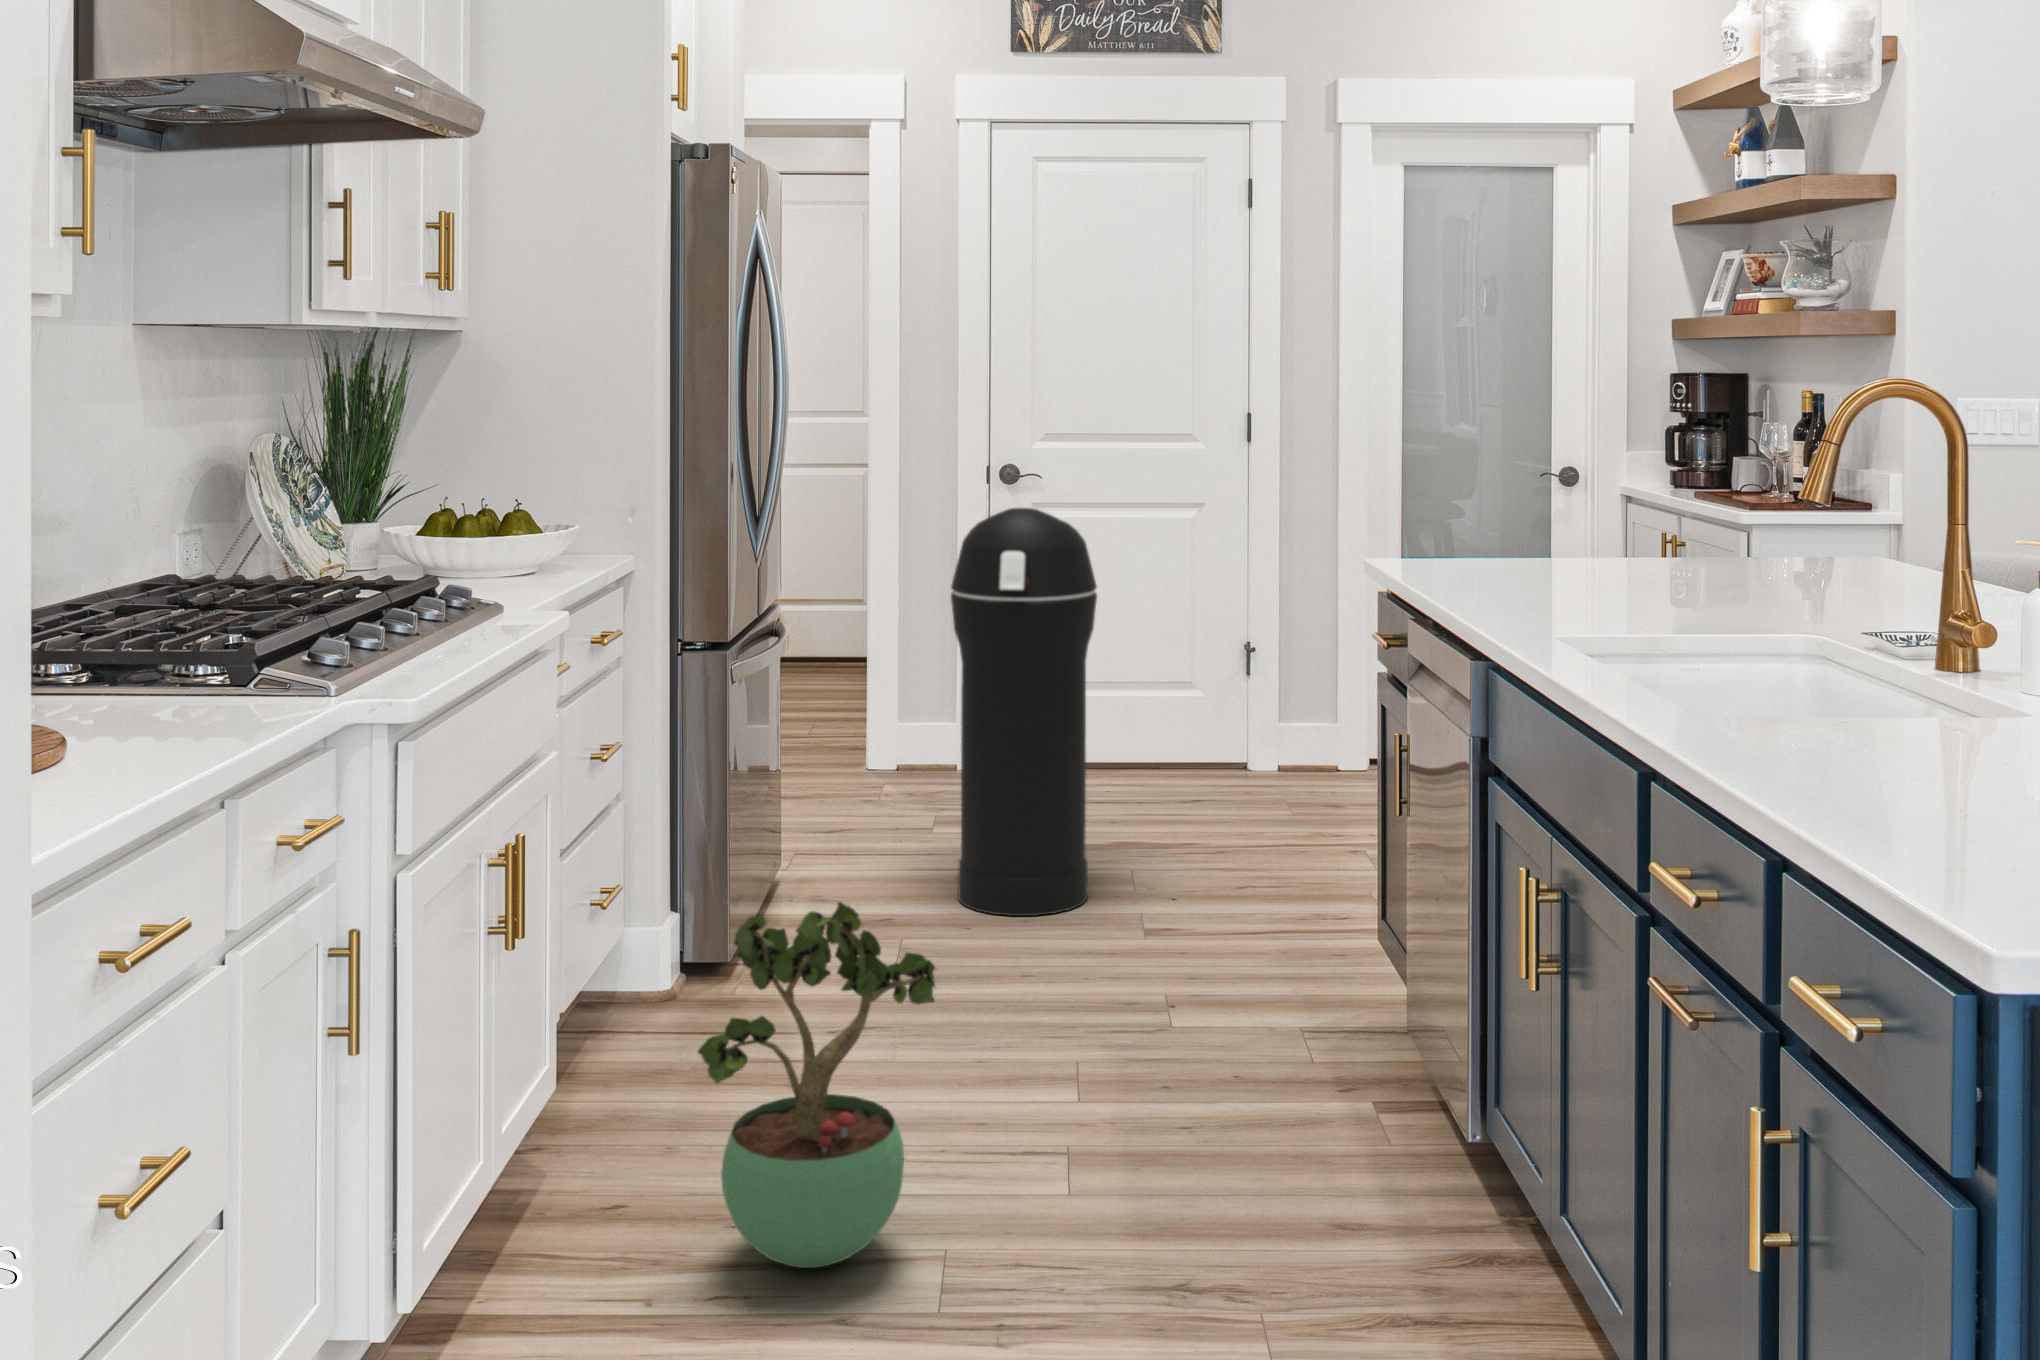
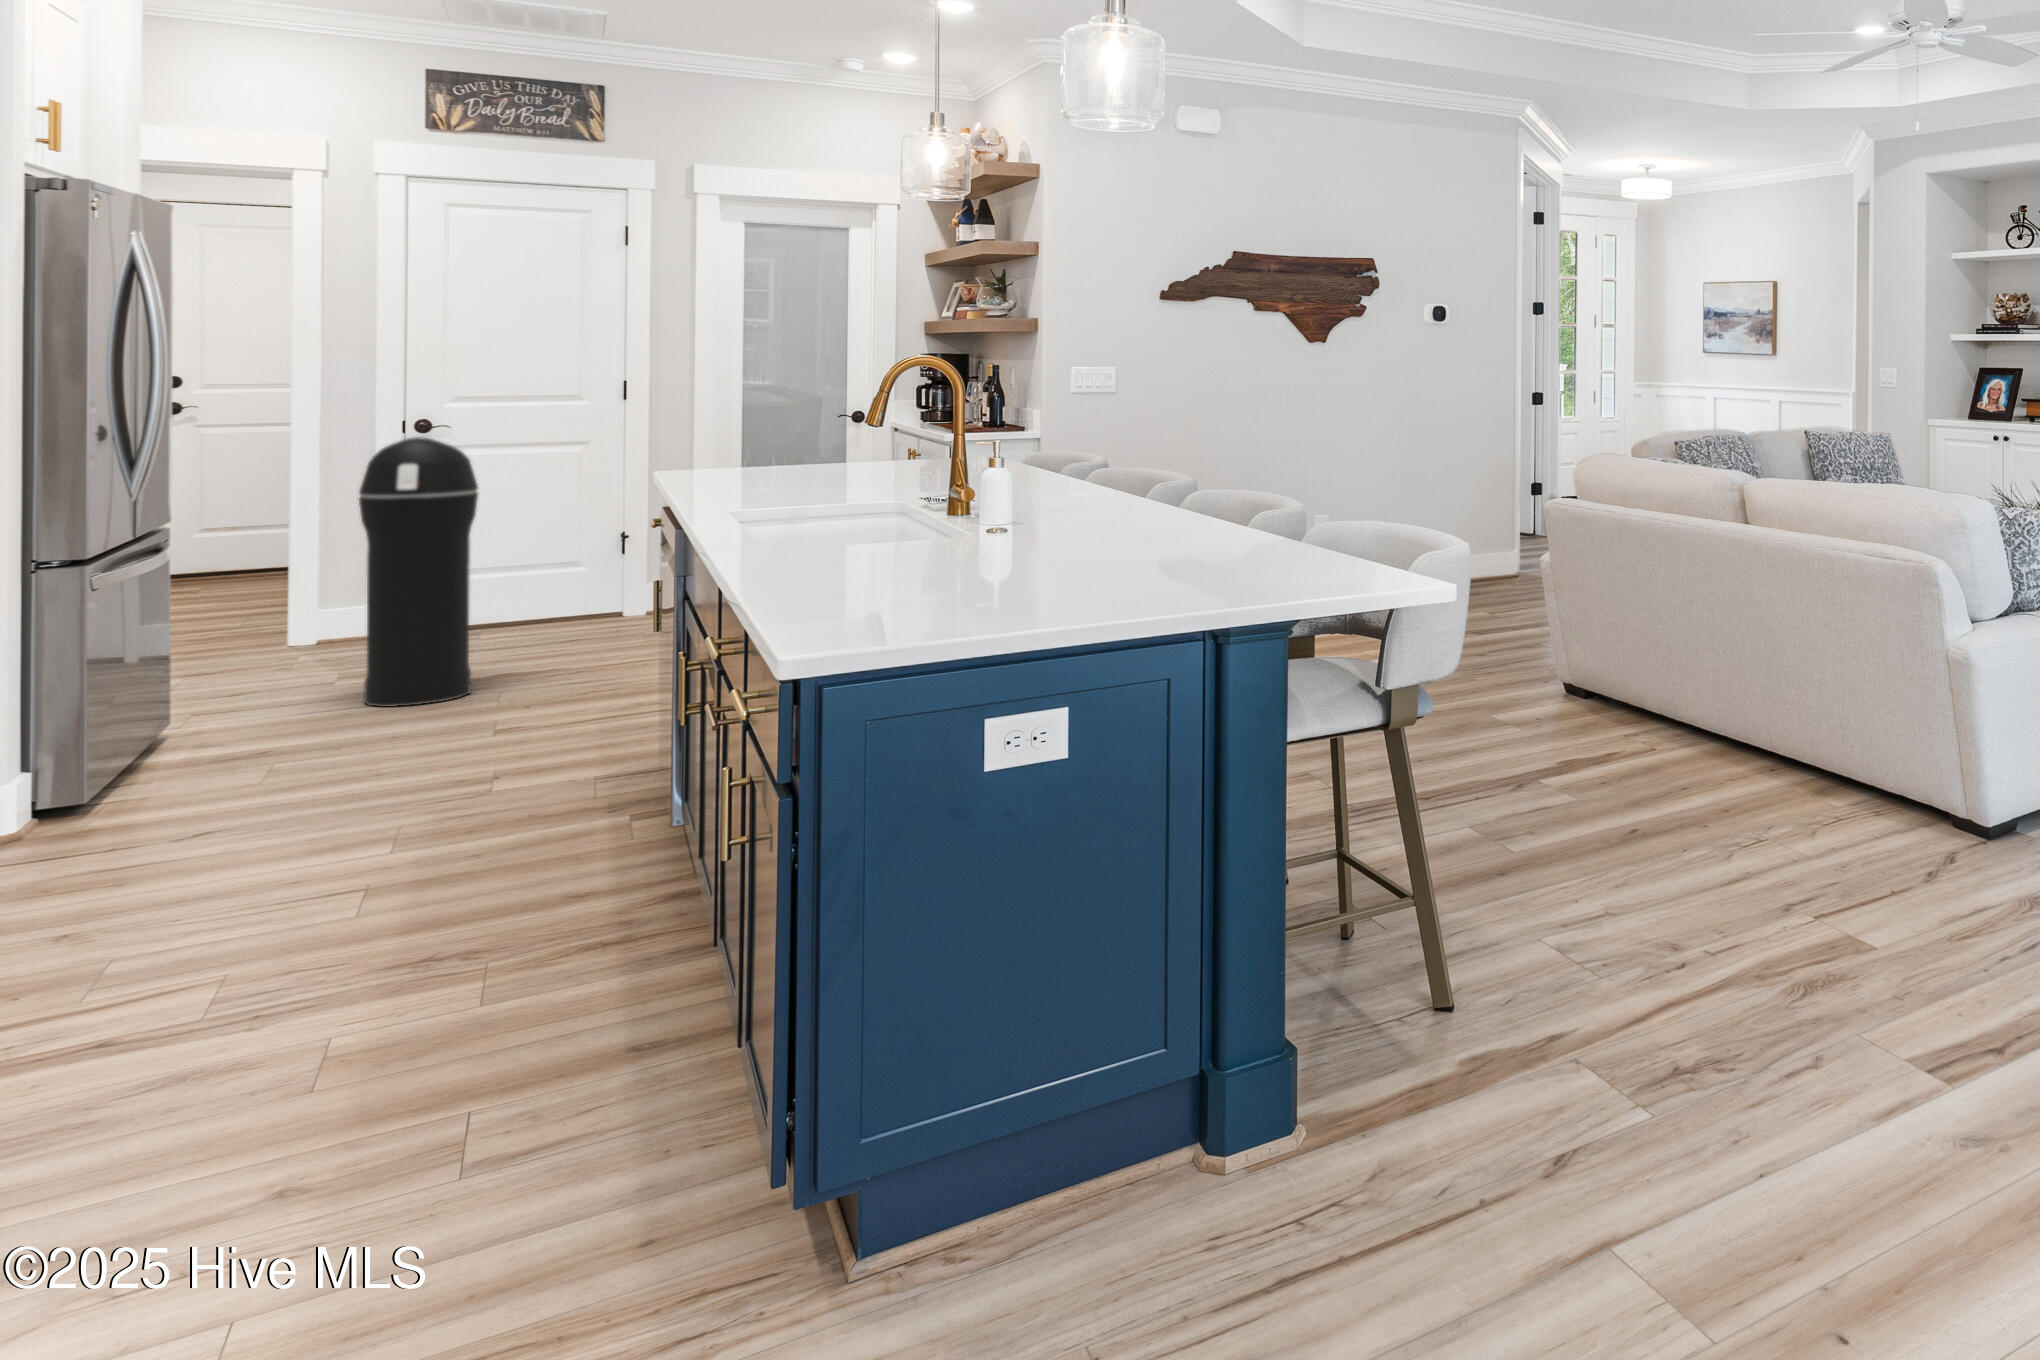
potted plant: present [698,902,935,1268] -> none [142,629,320,841]

